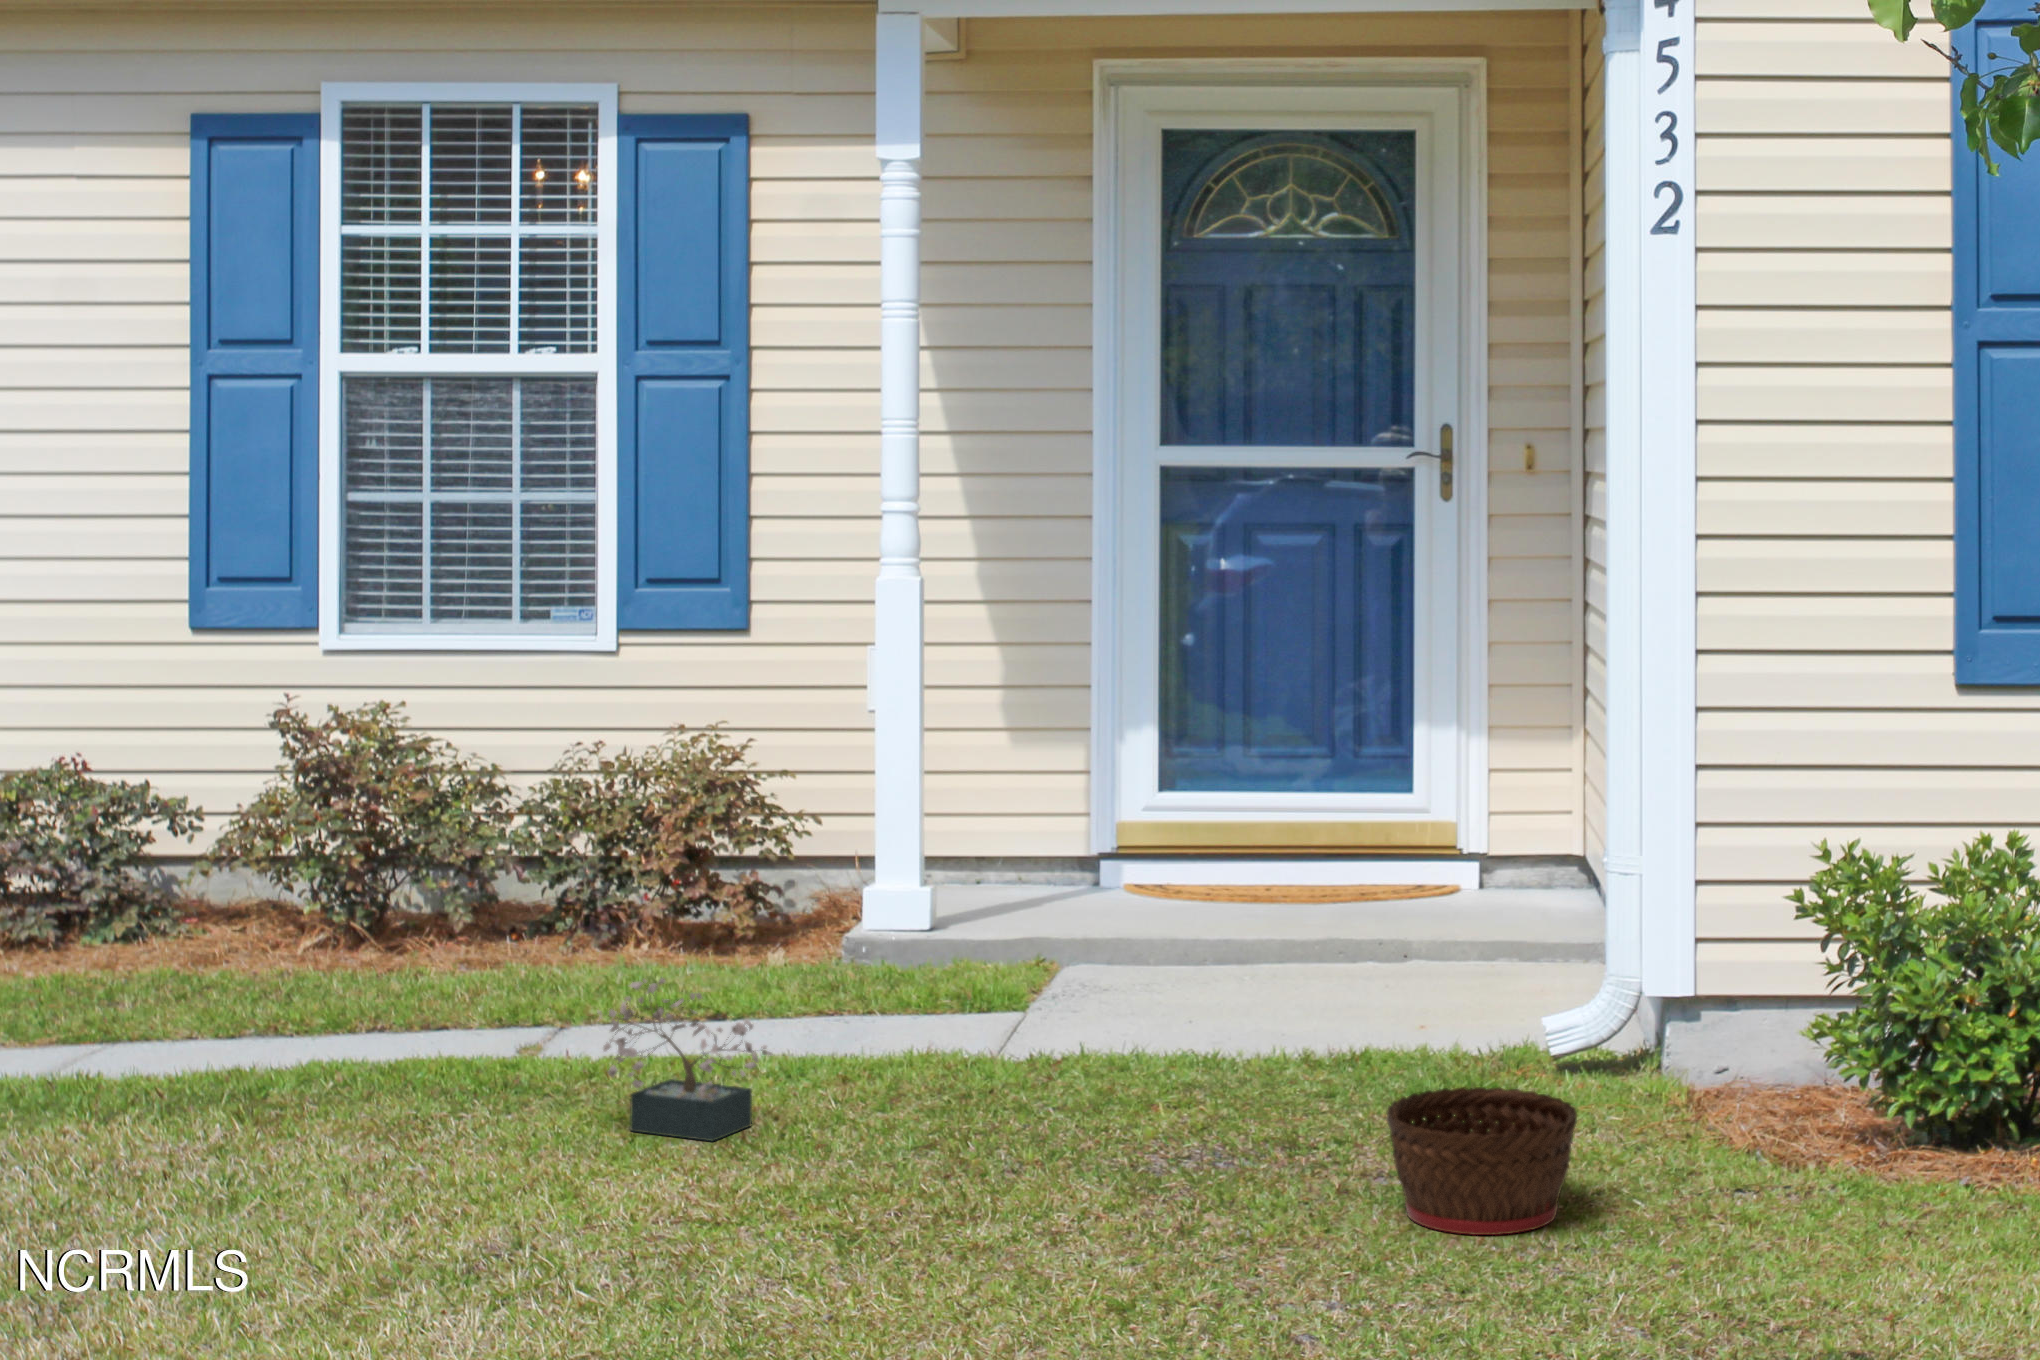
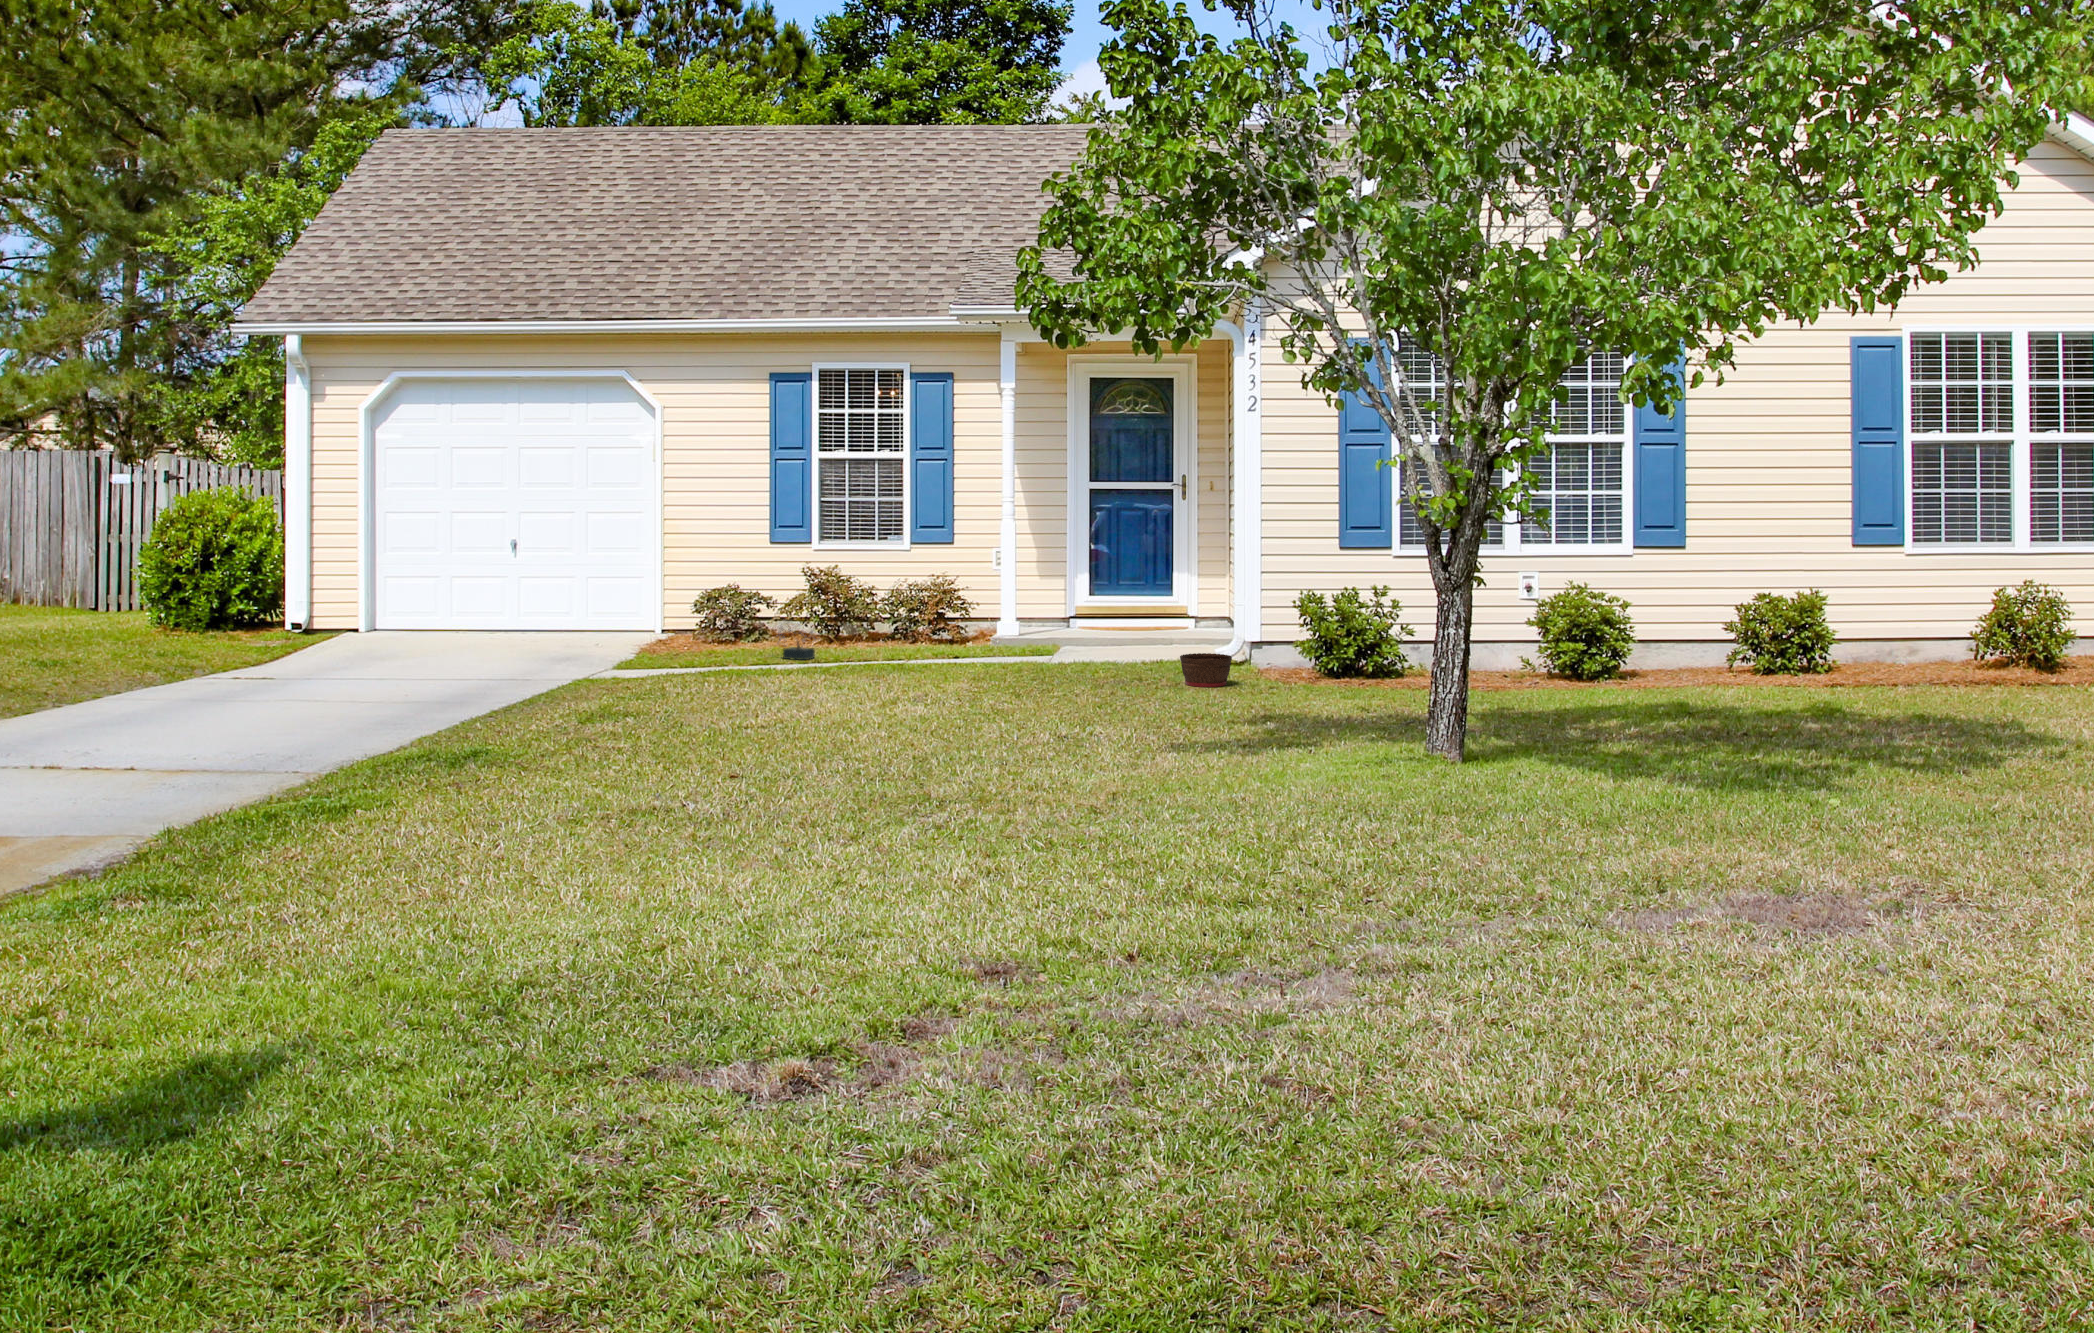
decorative plant: present [598,978,772,1141] -> present [778,624,815,660]

